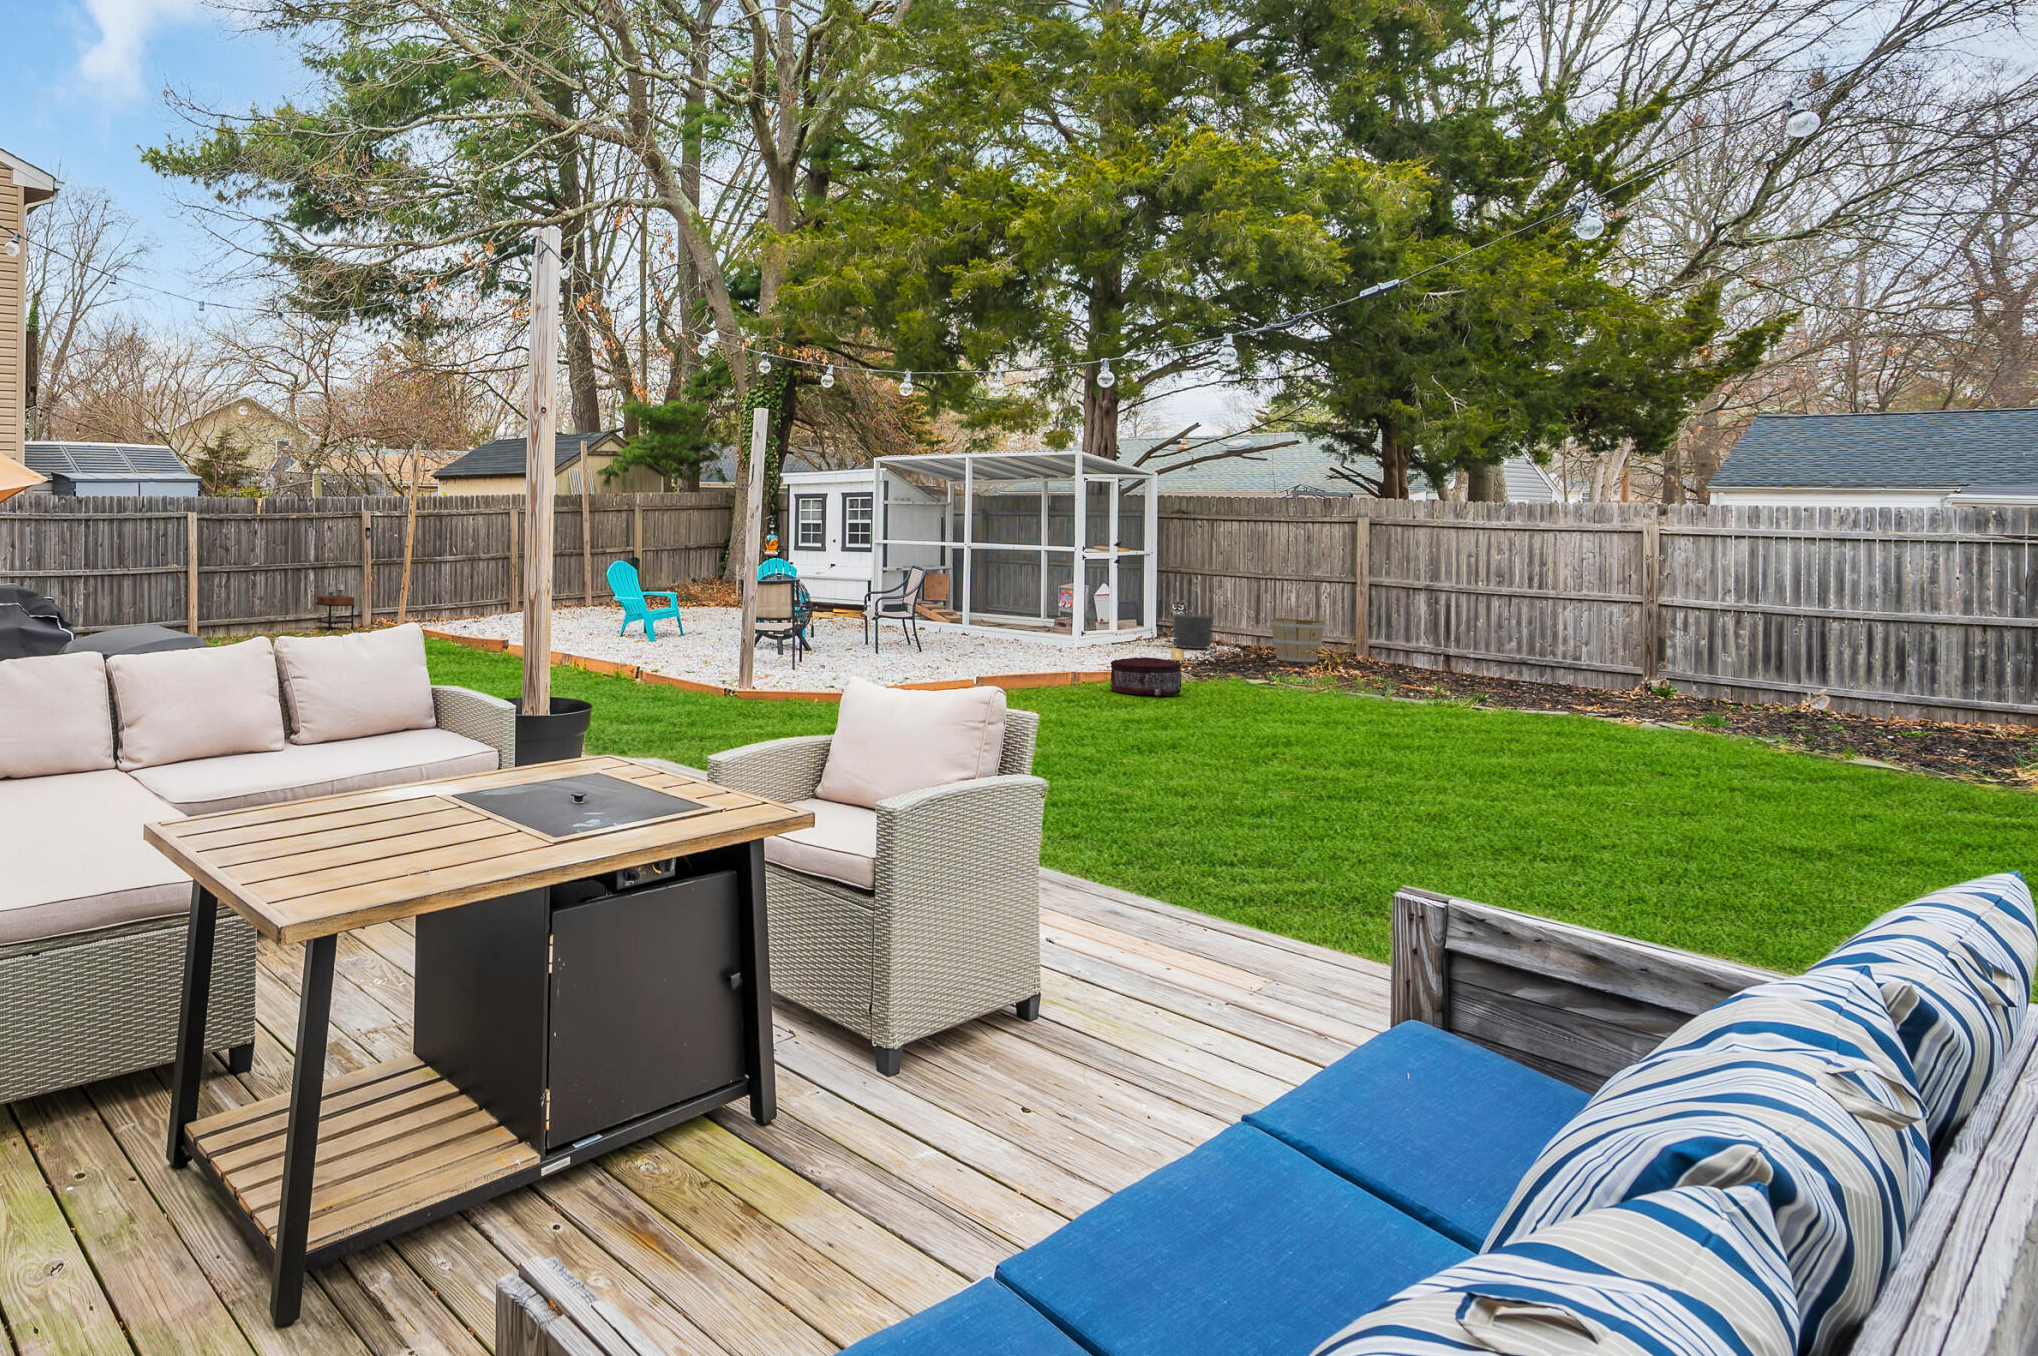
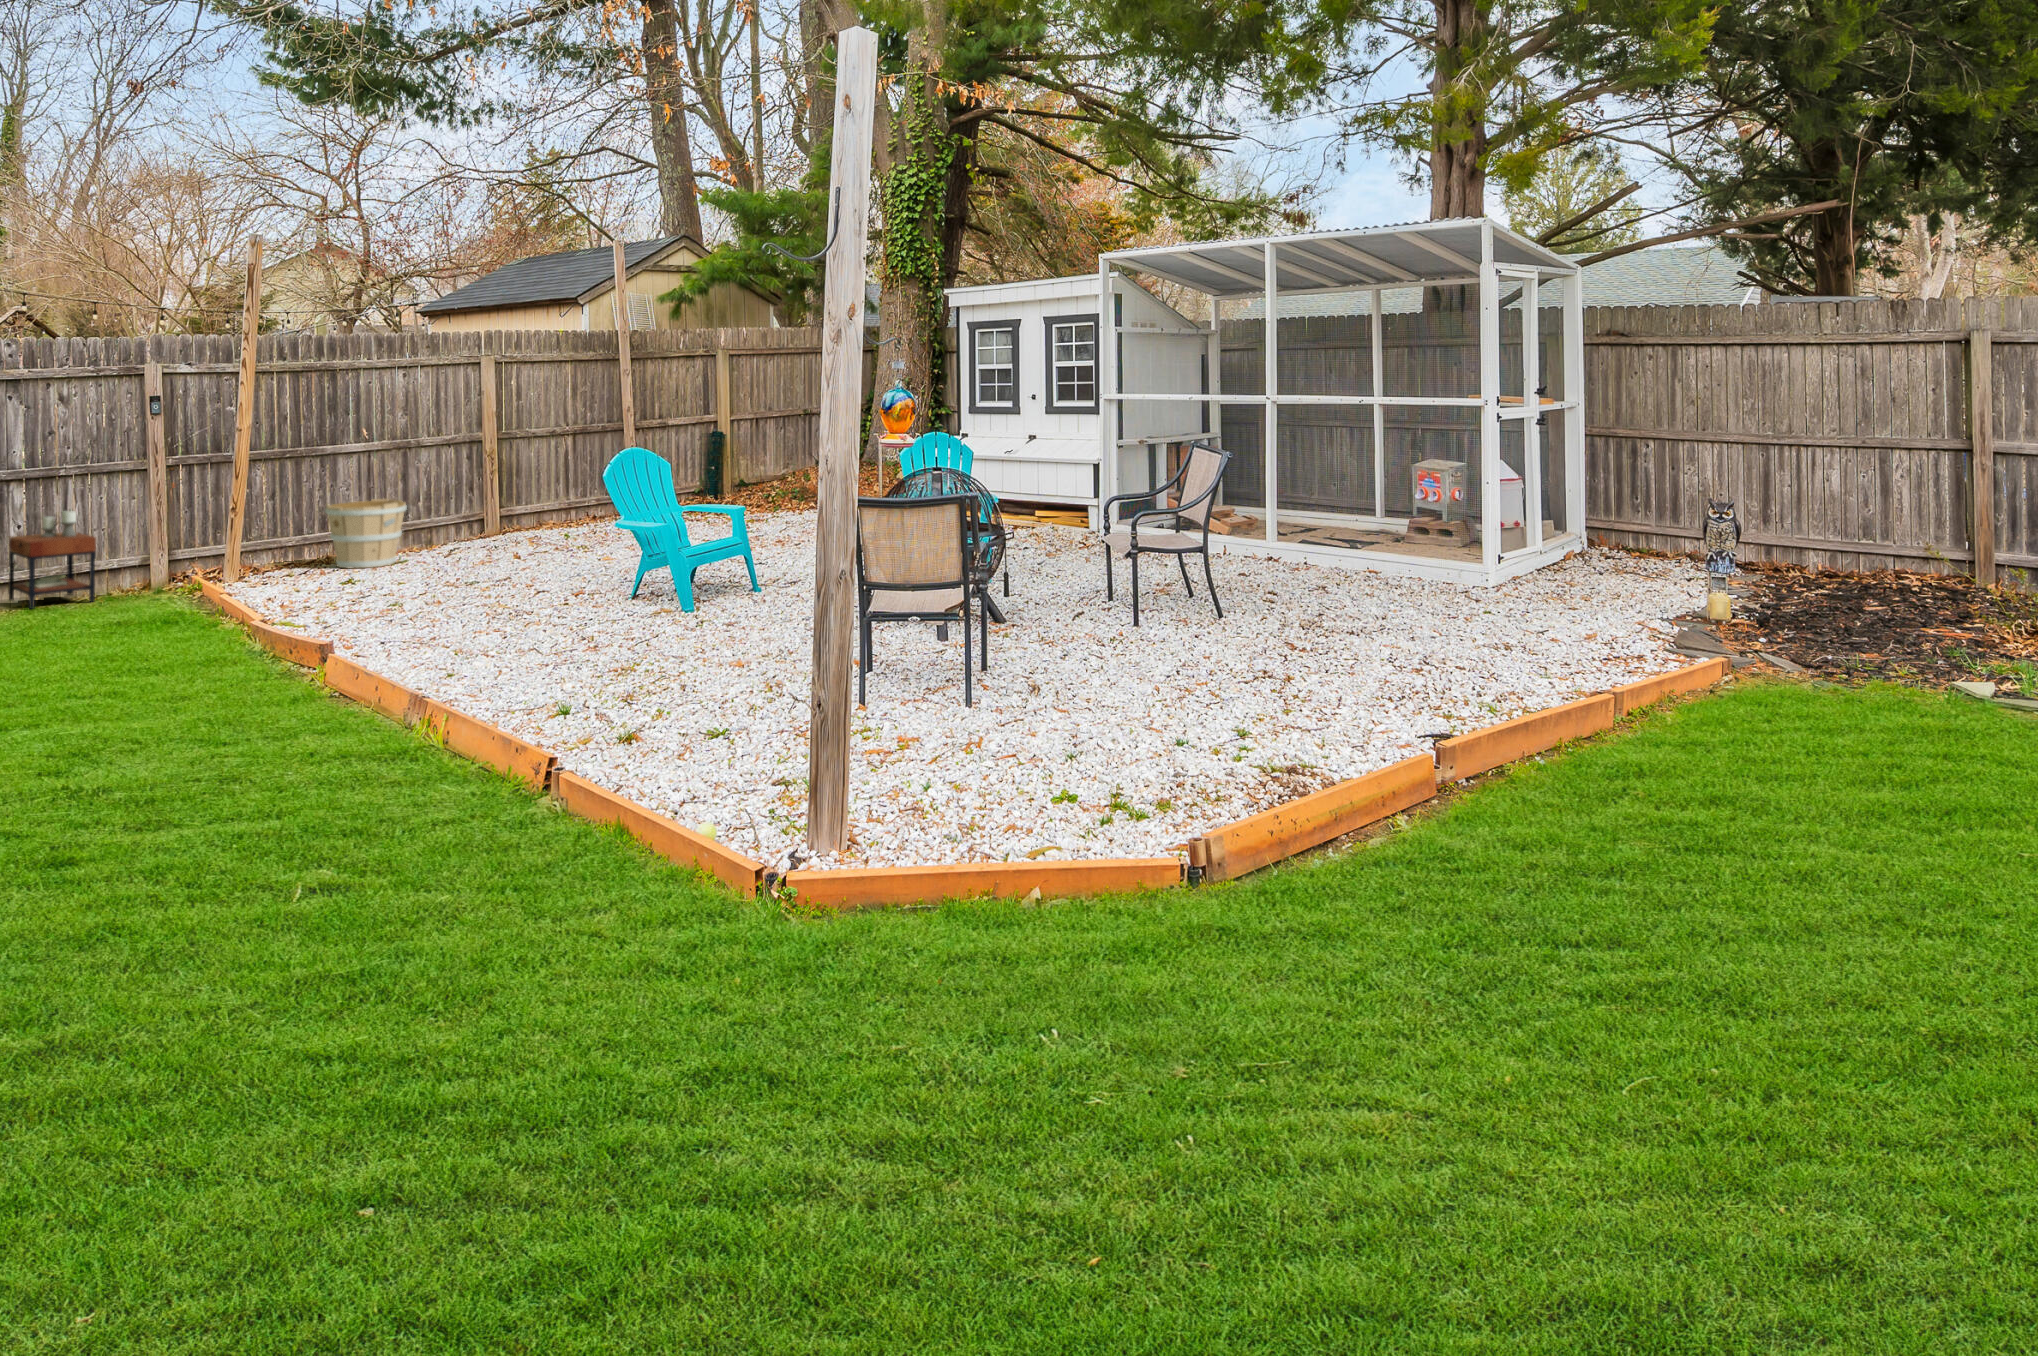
planter: present [1173,614,1213,649] -> none [1607,504,1676,565]
wooden bucket: present [1270,618,1326,663] -> present [325,499,407,569]
pouf: present [1111,657,1182,697] -> none [1717,652,1911,762]

